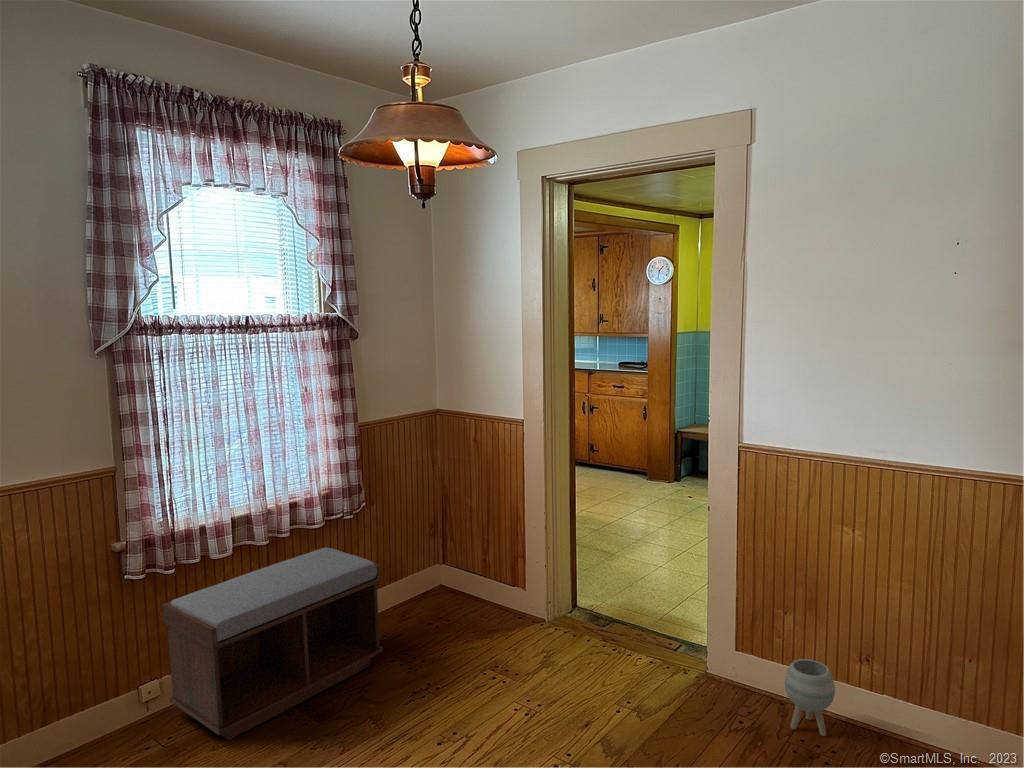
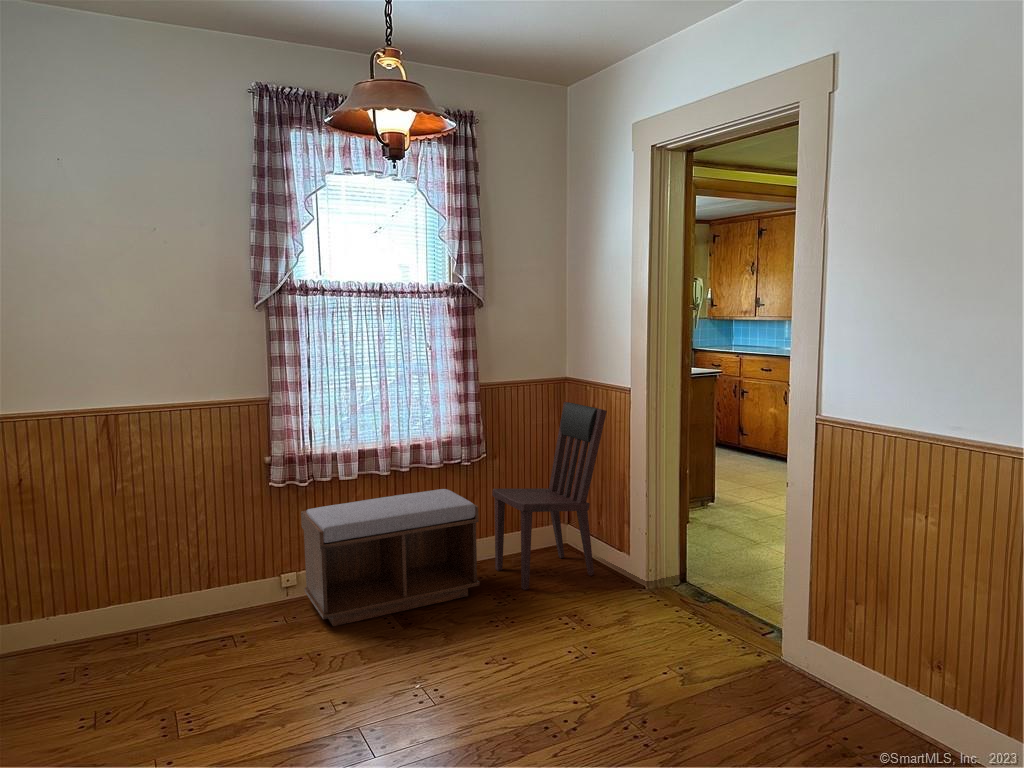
dining chair: none [374,436,495,646] -> present [492,402,607,590]
planter: present [785,659,835,736] -> none [836,654,893,740]

